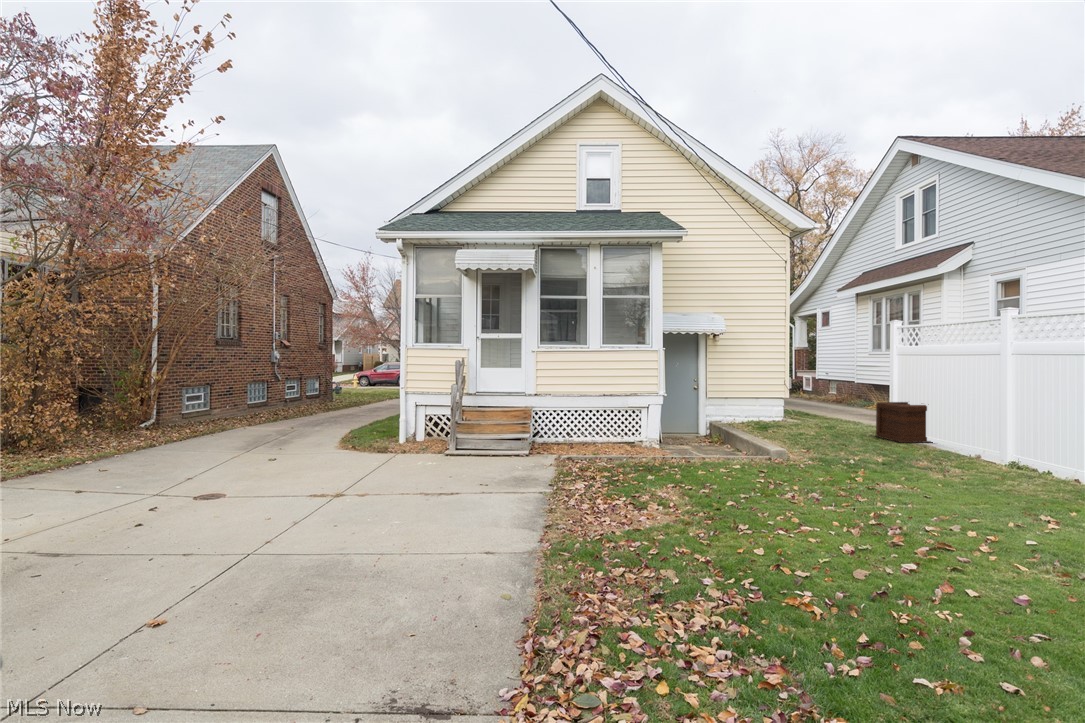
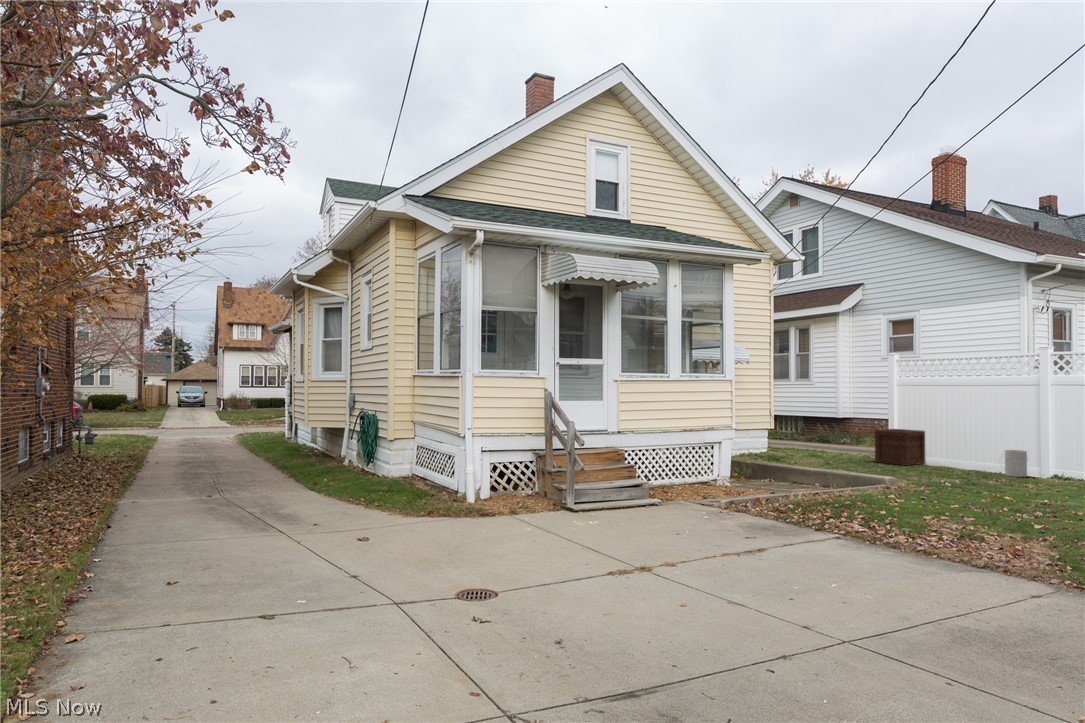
bucket: none [992,434,1027,468] -> present [1005,450,1028,477]

